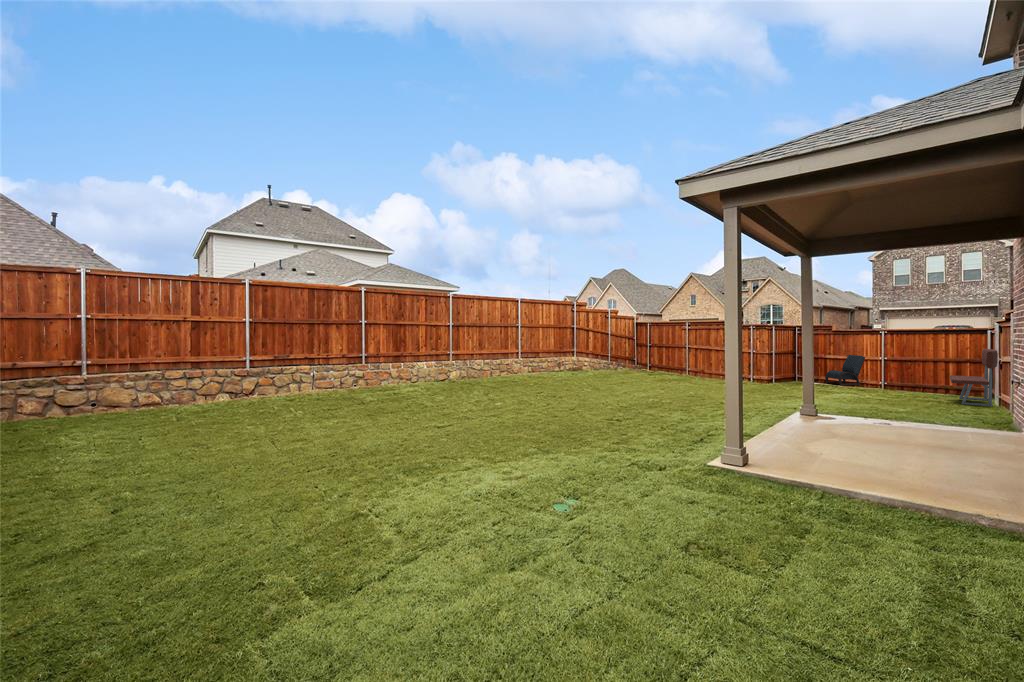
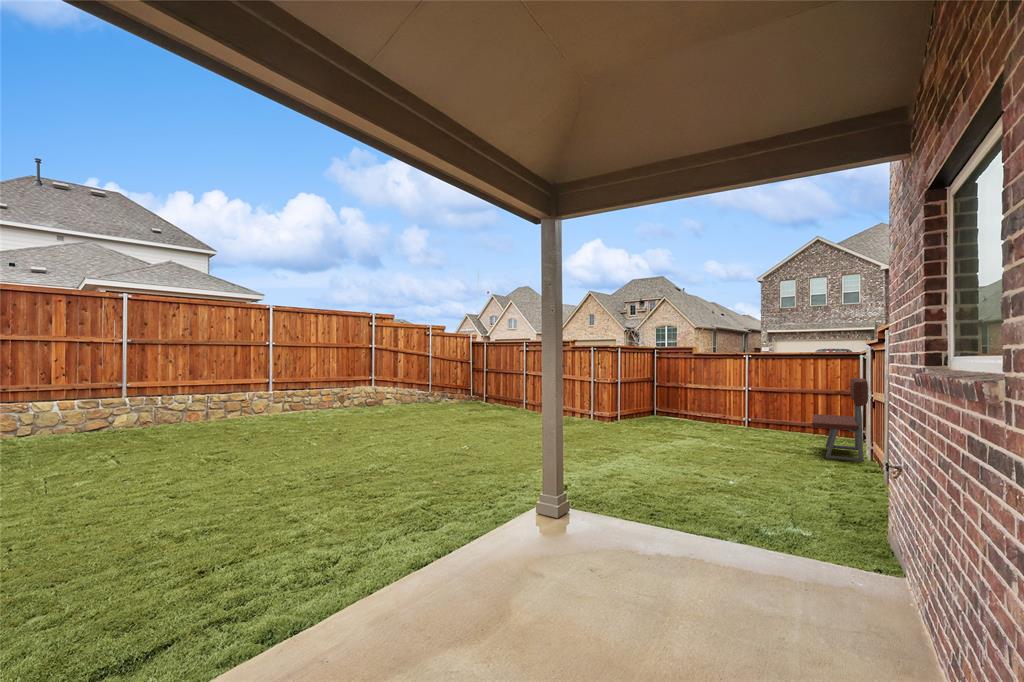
lounge chair: present [825,355,865,386] -> none [681,384,726,425]

